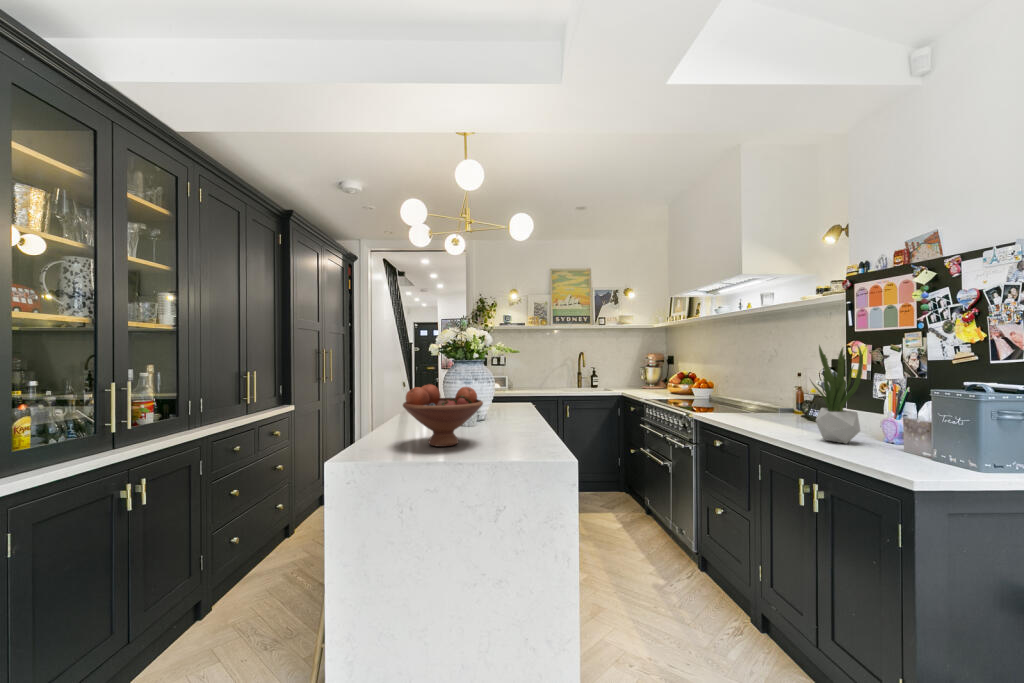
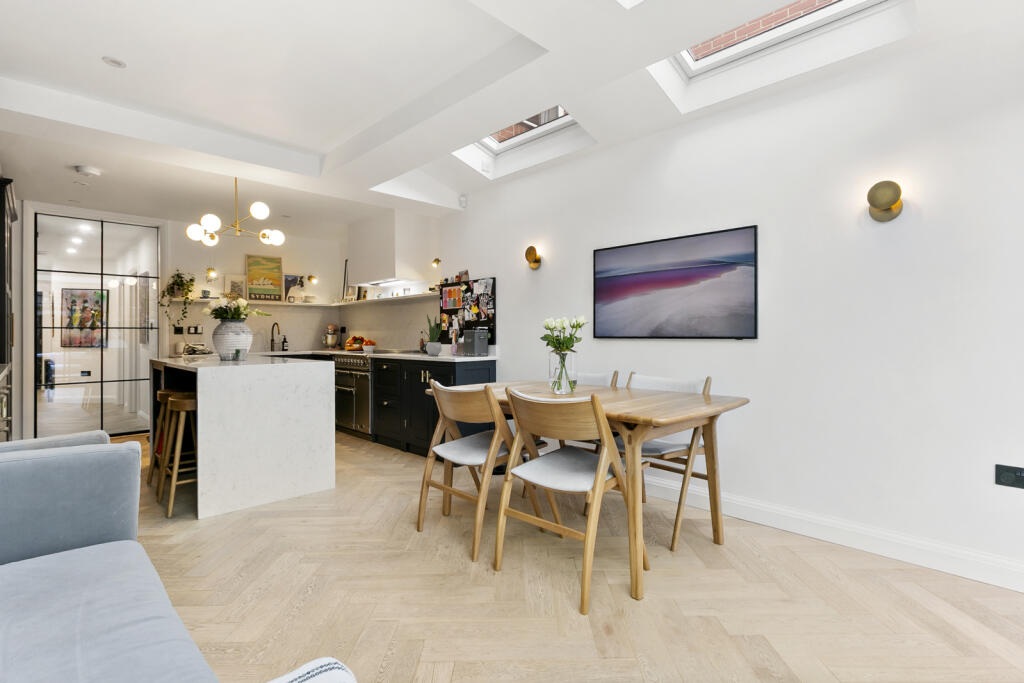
fruit bowl: present [403,384,483,447] -> none [233,329,279,359]

